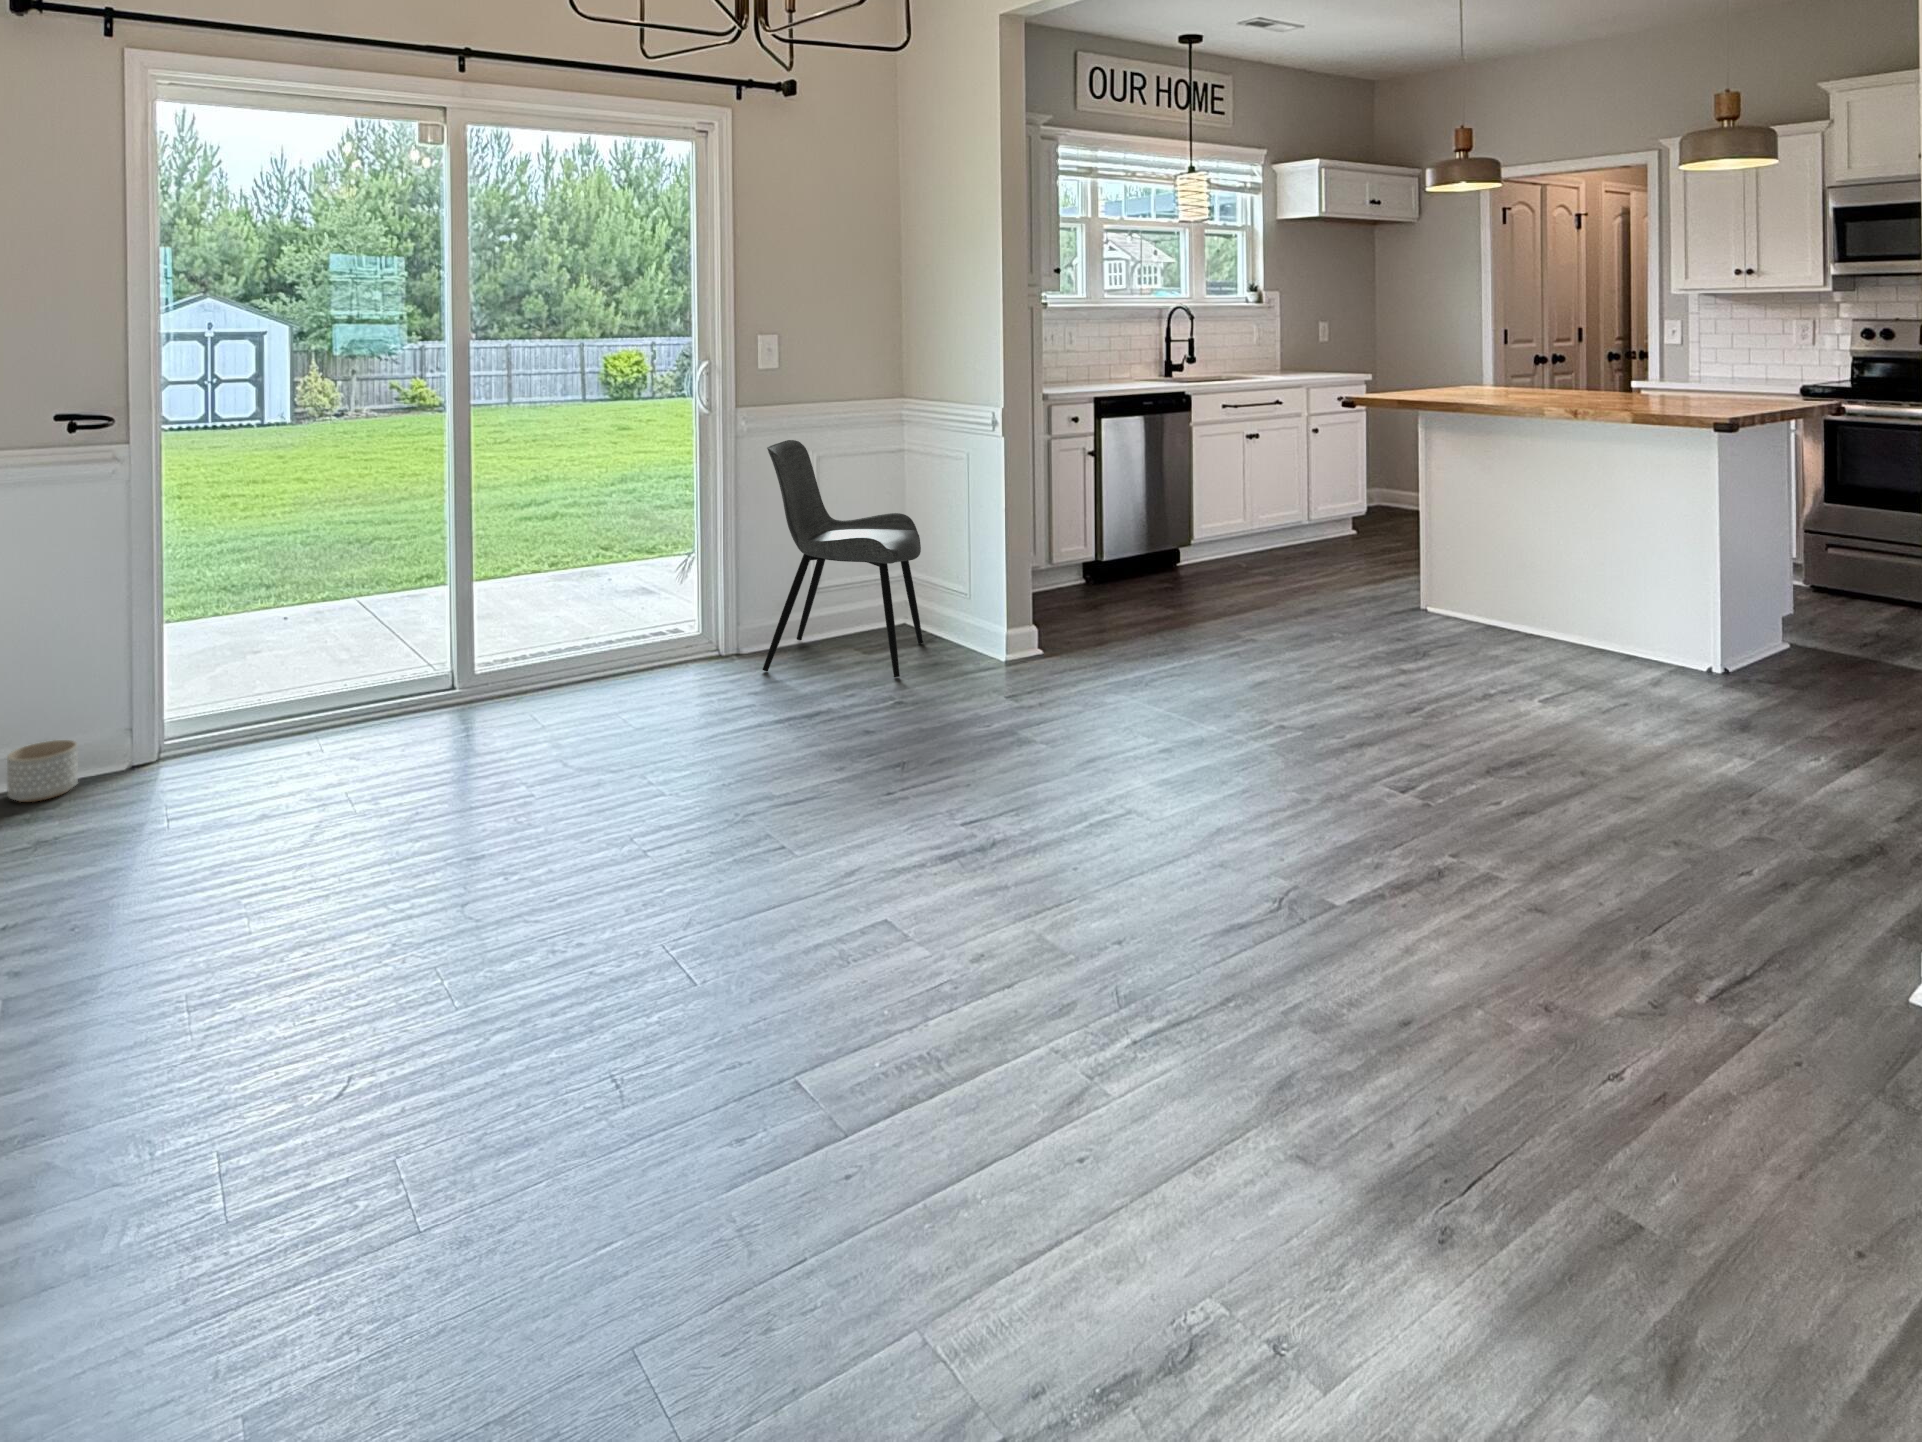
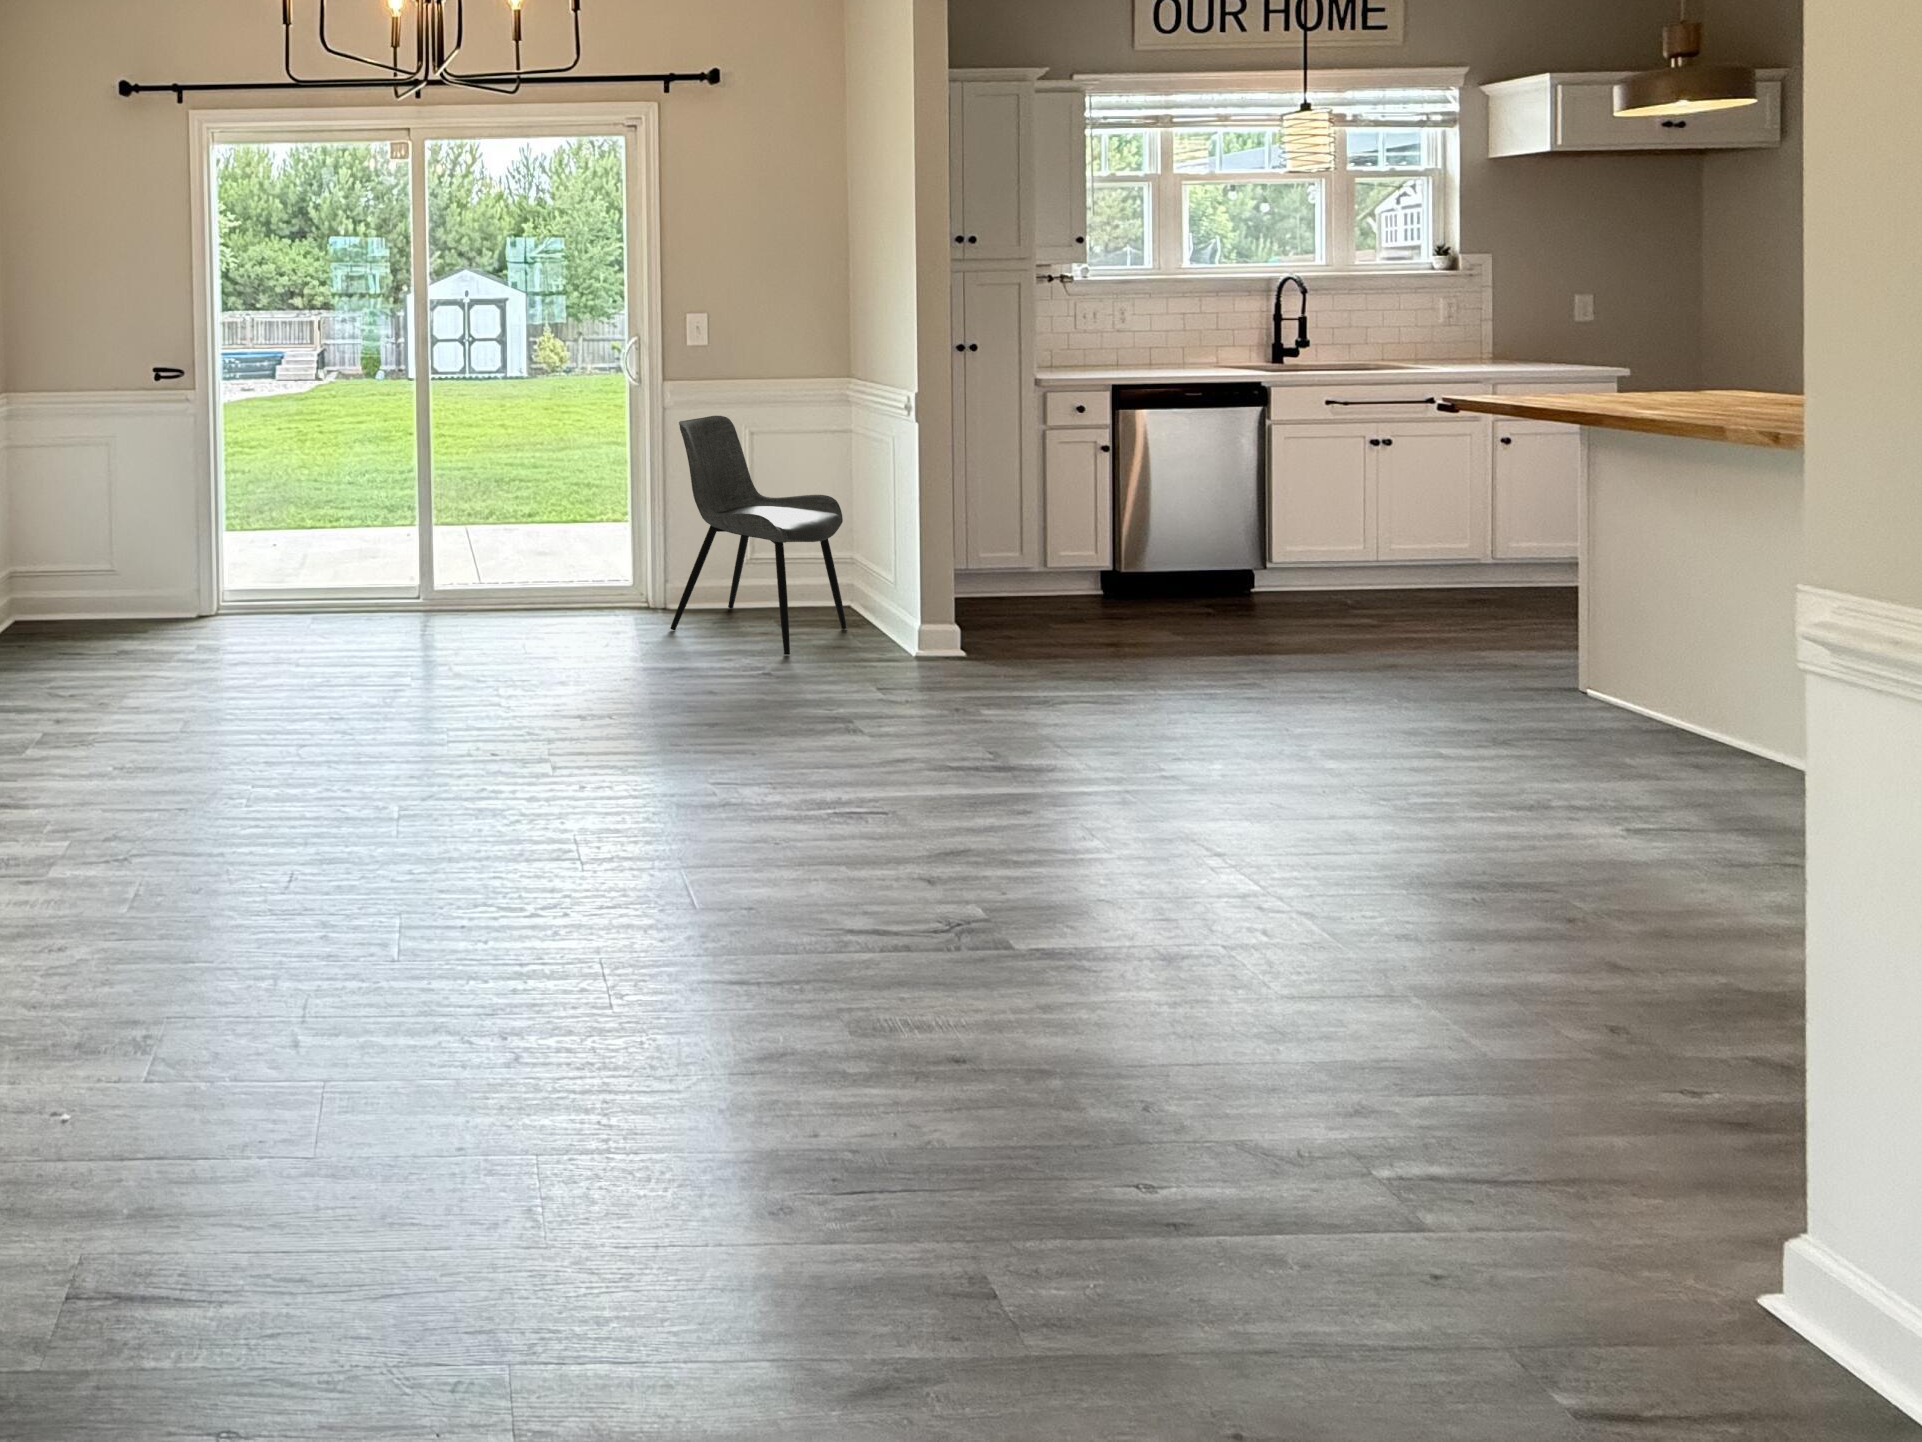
planter: present [7,740,78,802] -> none [121,595,162,633]

